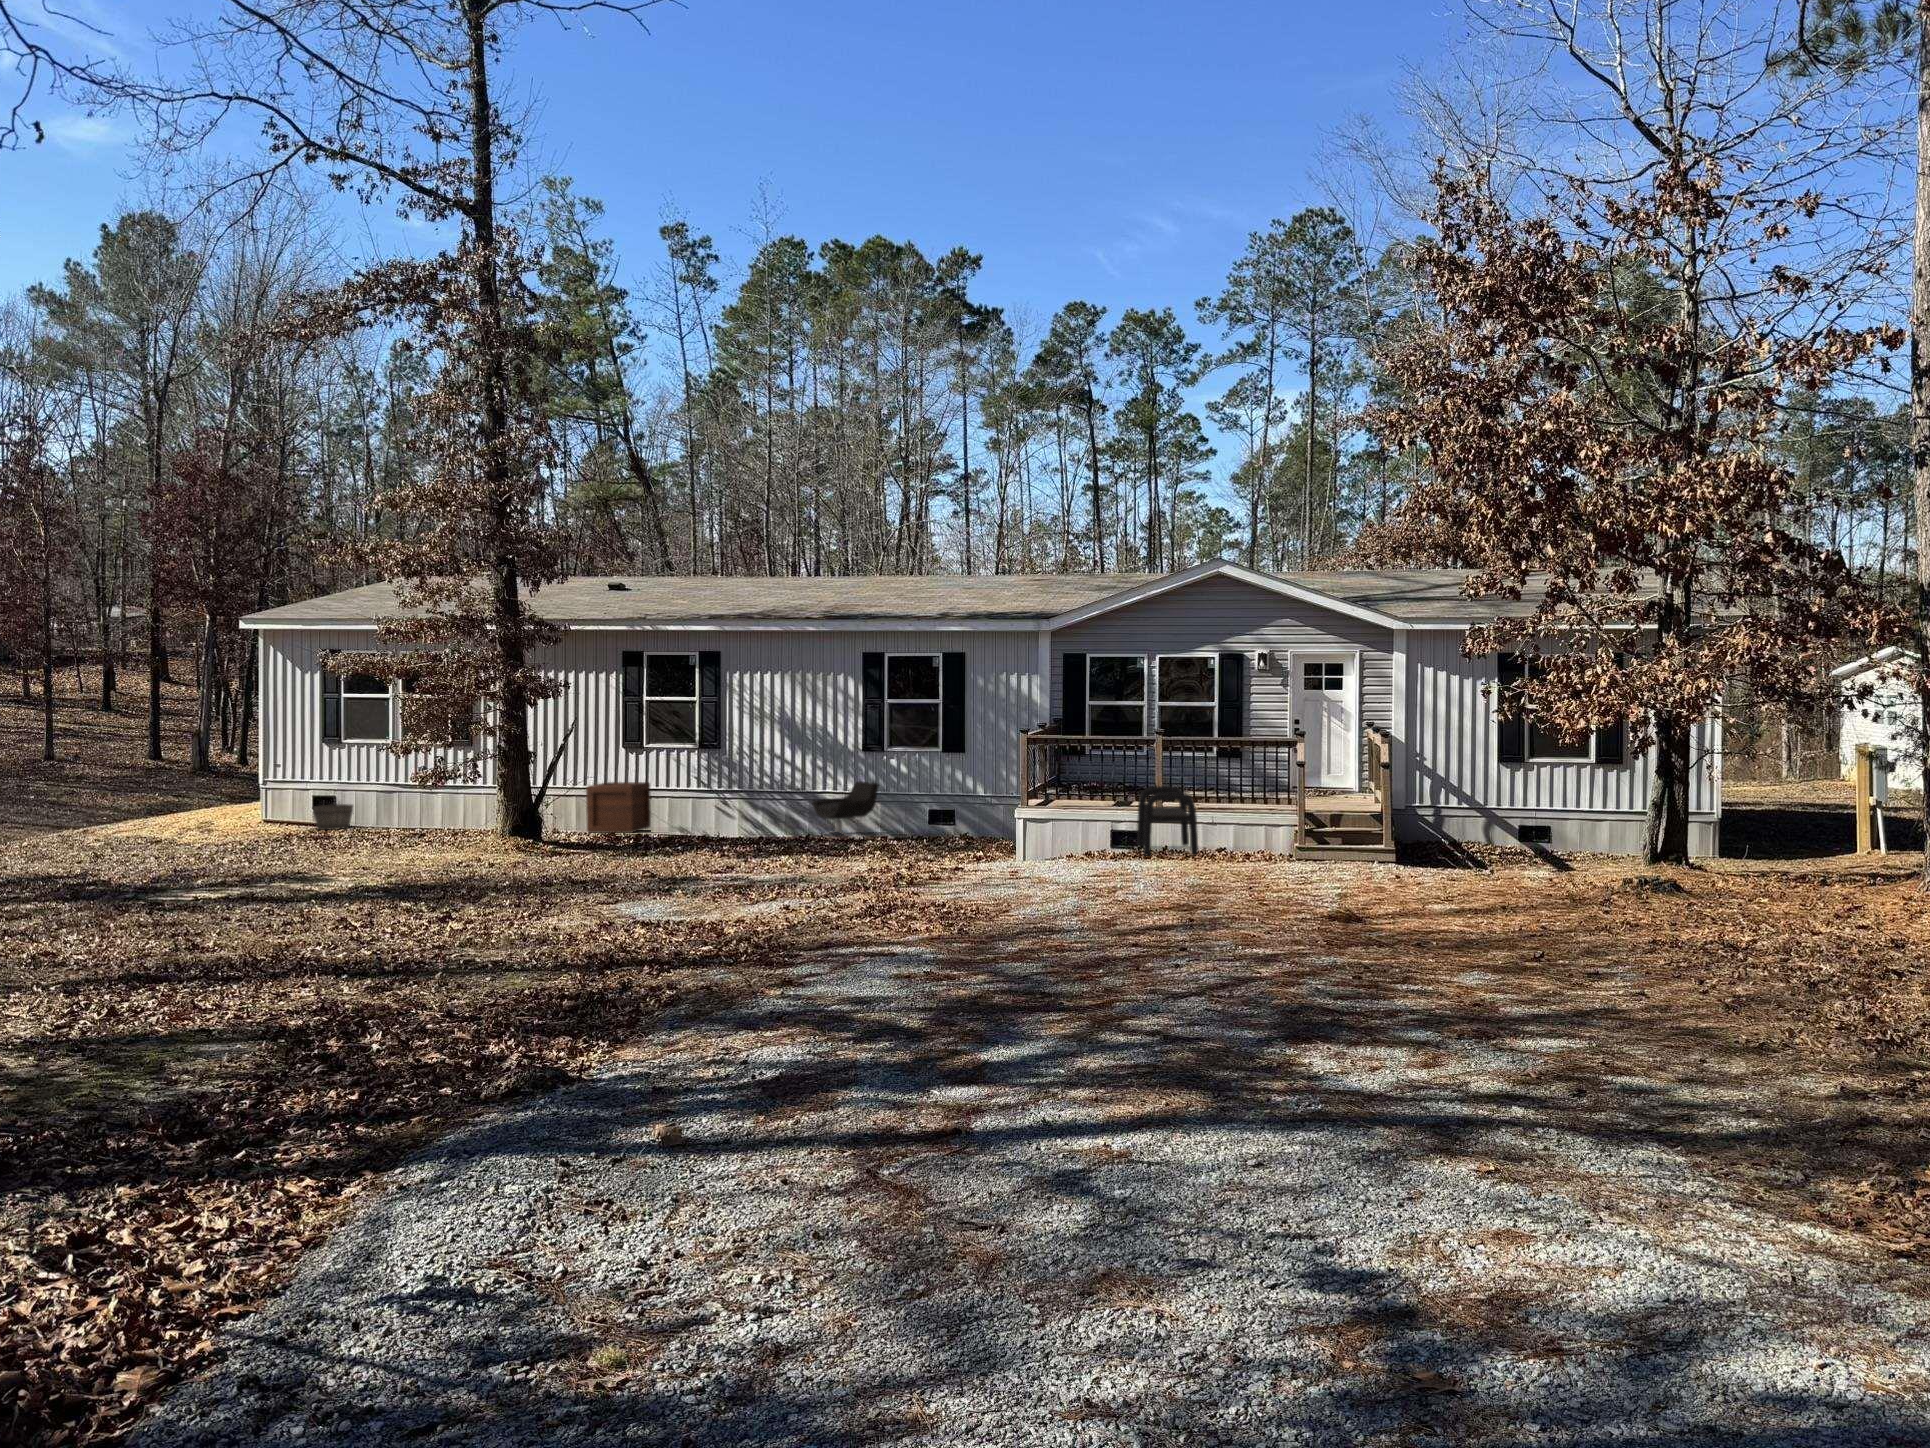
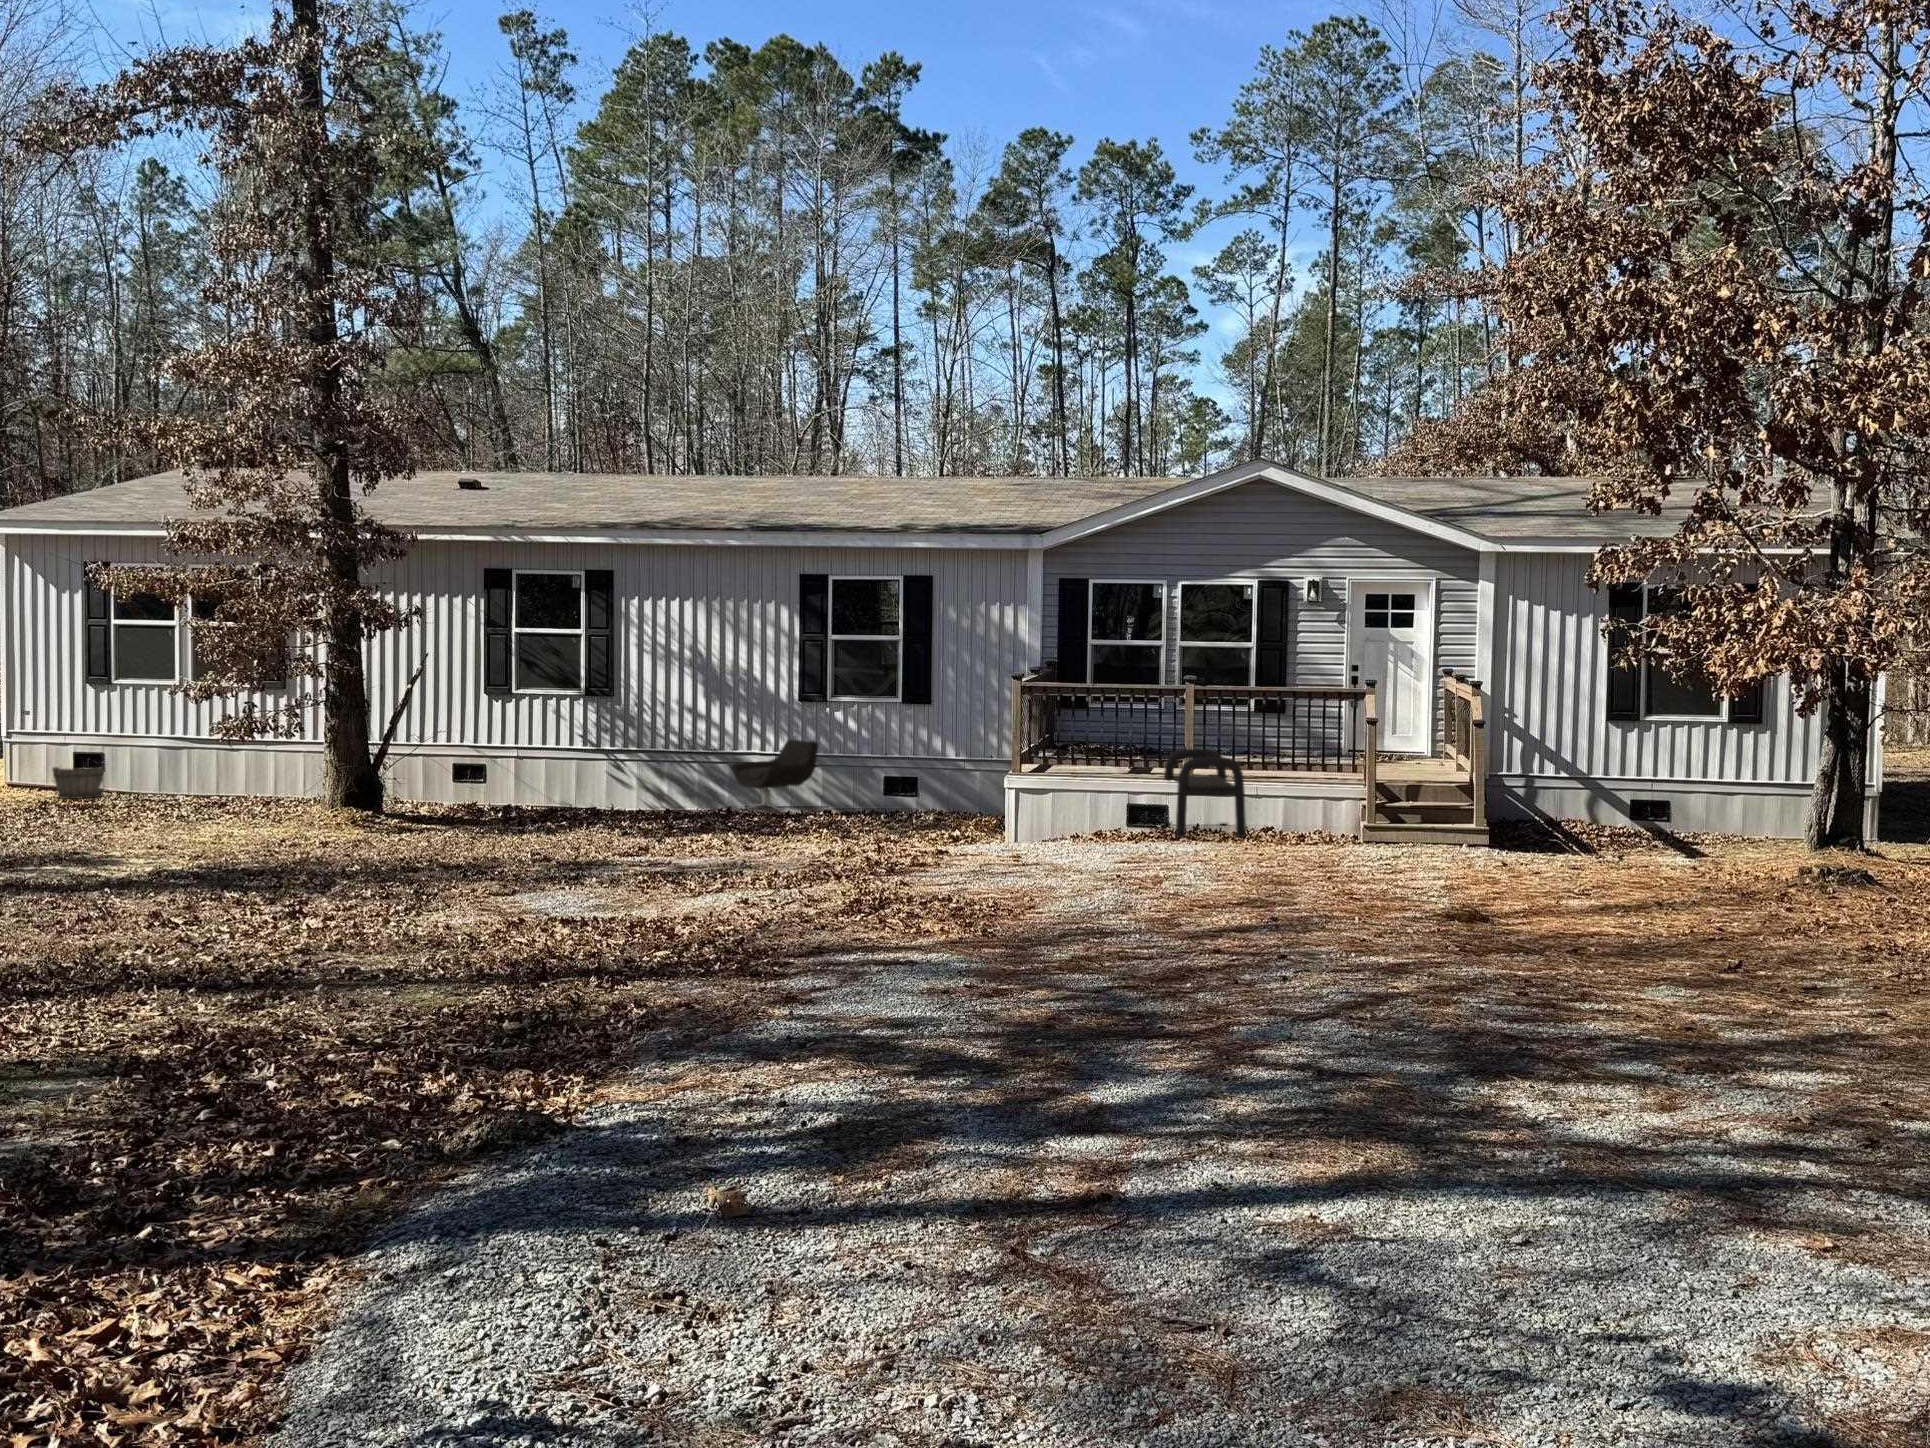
wooden crate: present [586,782,651,833] -> none [429,738,513,805]

